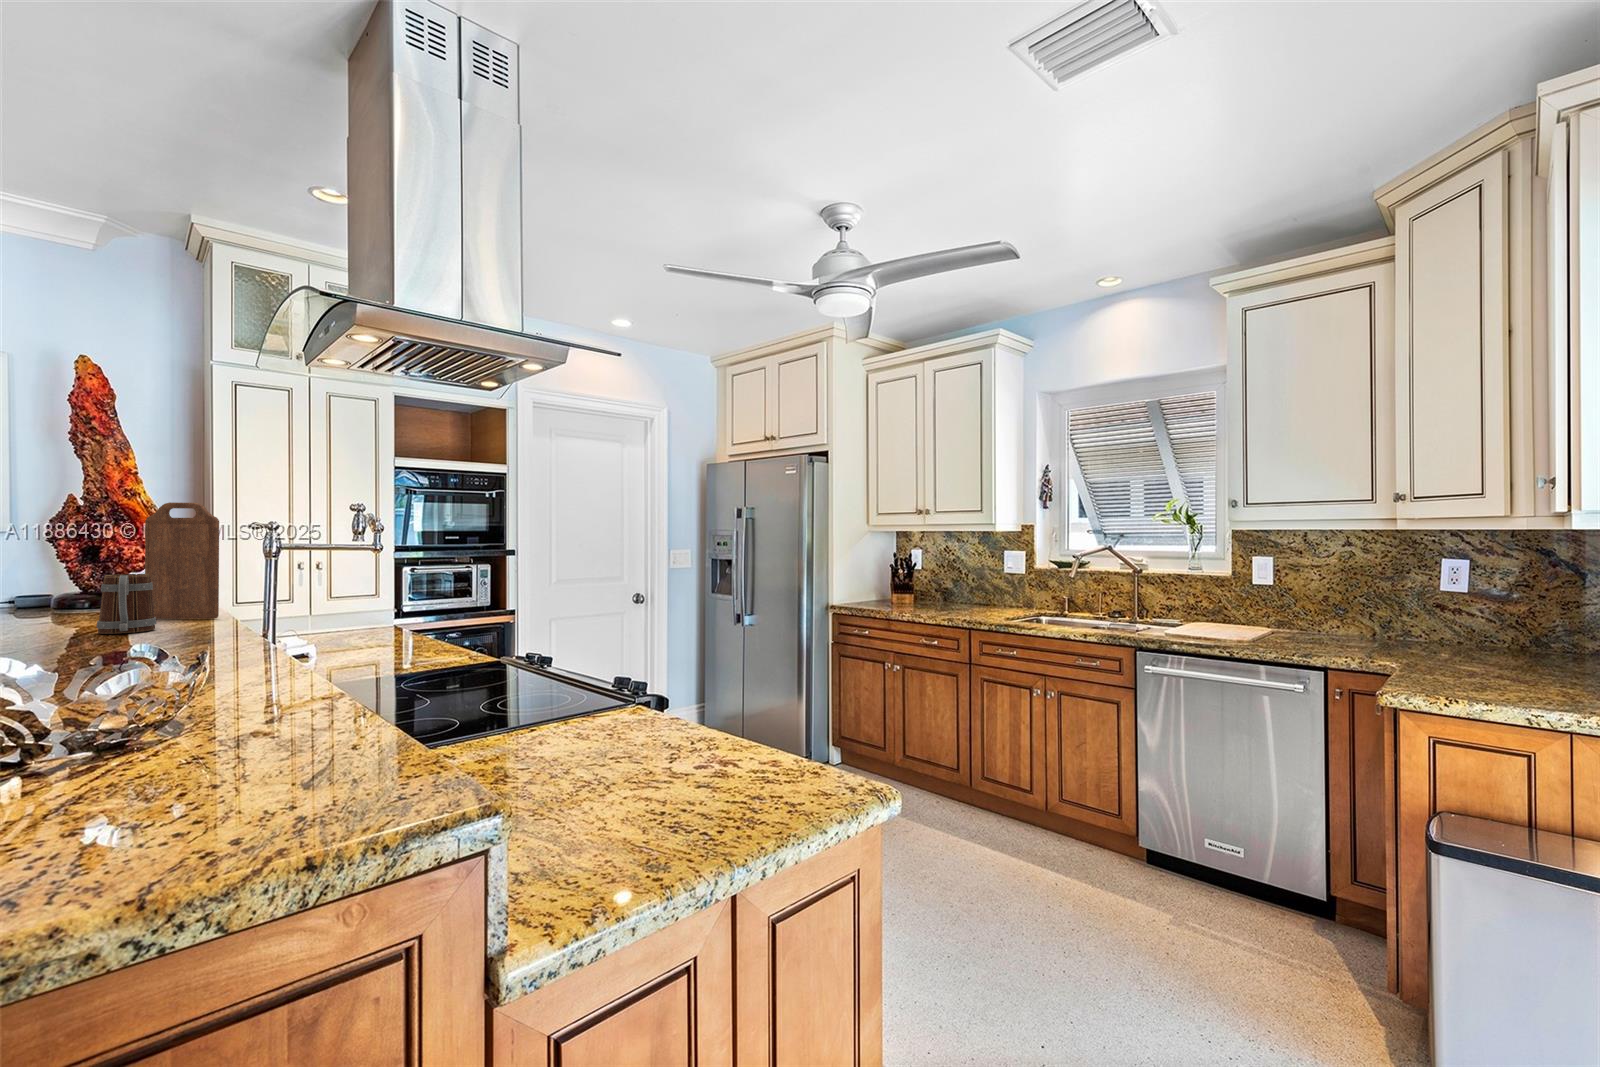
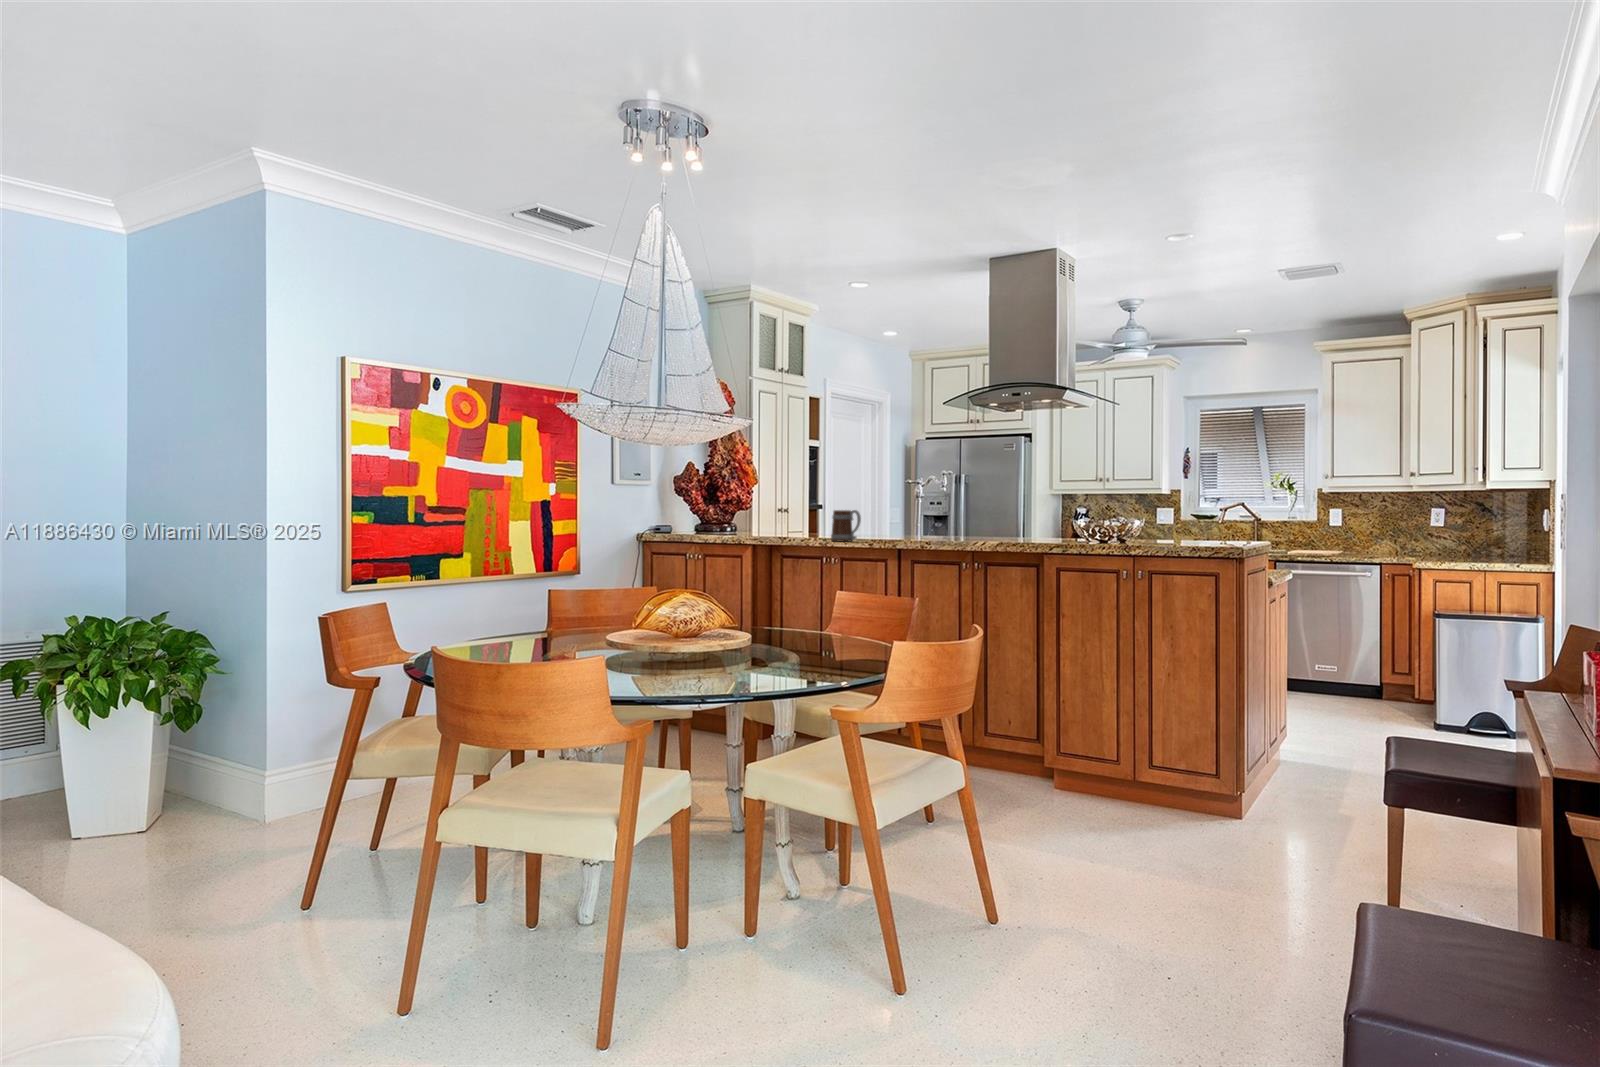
cutting board: present [145,502,219,619] -> none [792,470,831,540]

